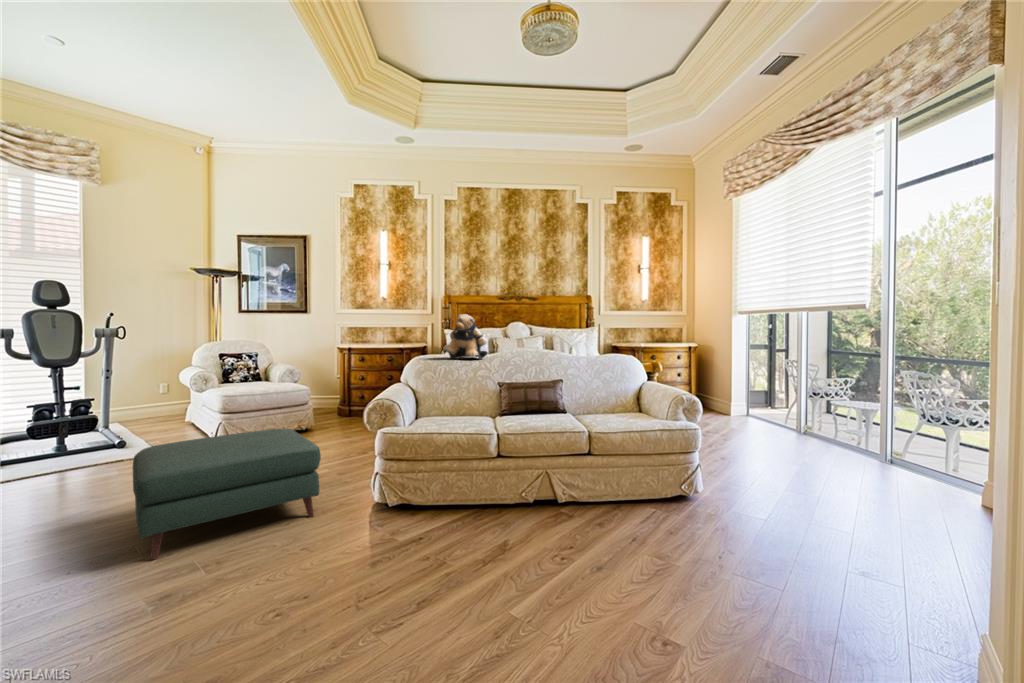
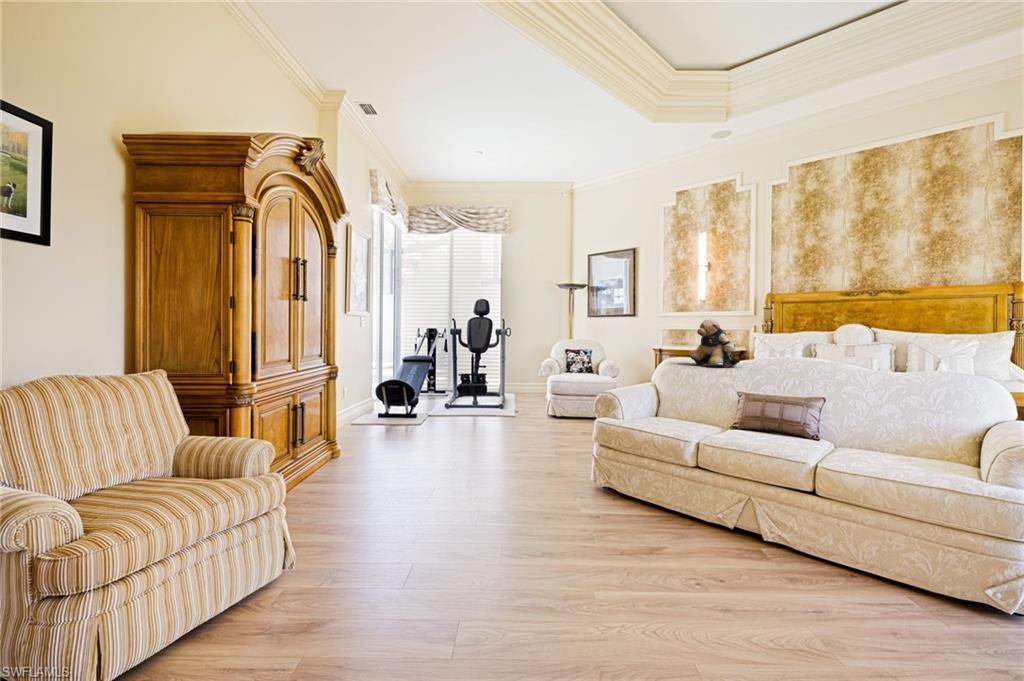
ottoman: present [133,428,321,560] -> none [453,406,561,477]

